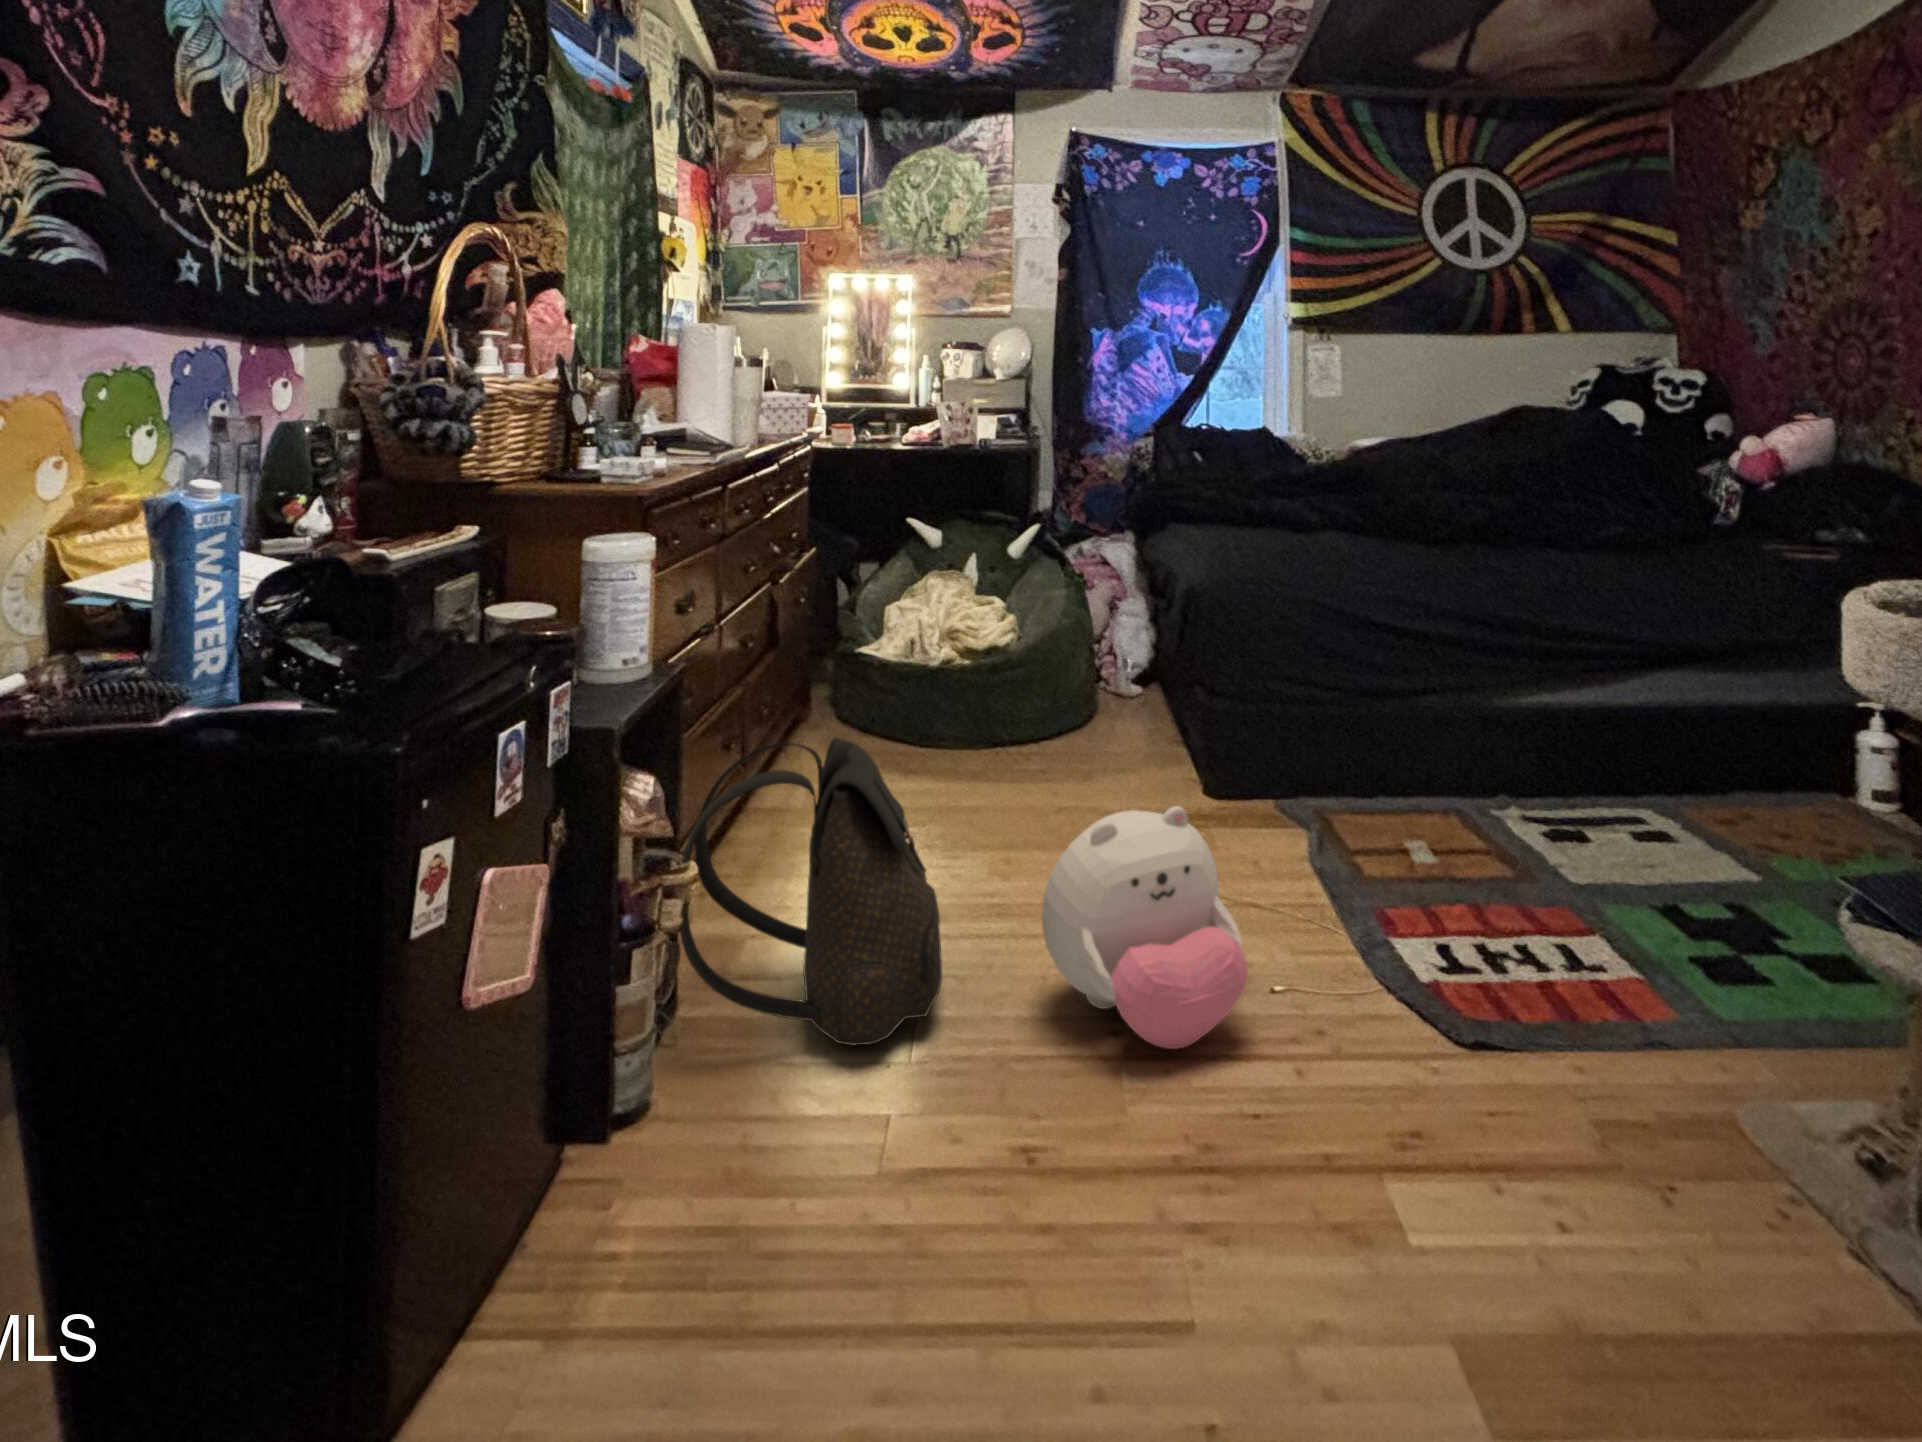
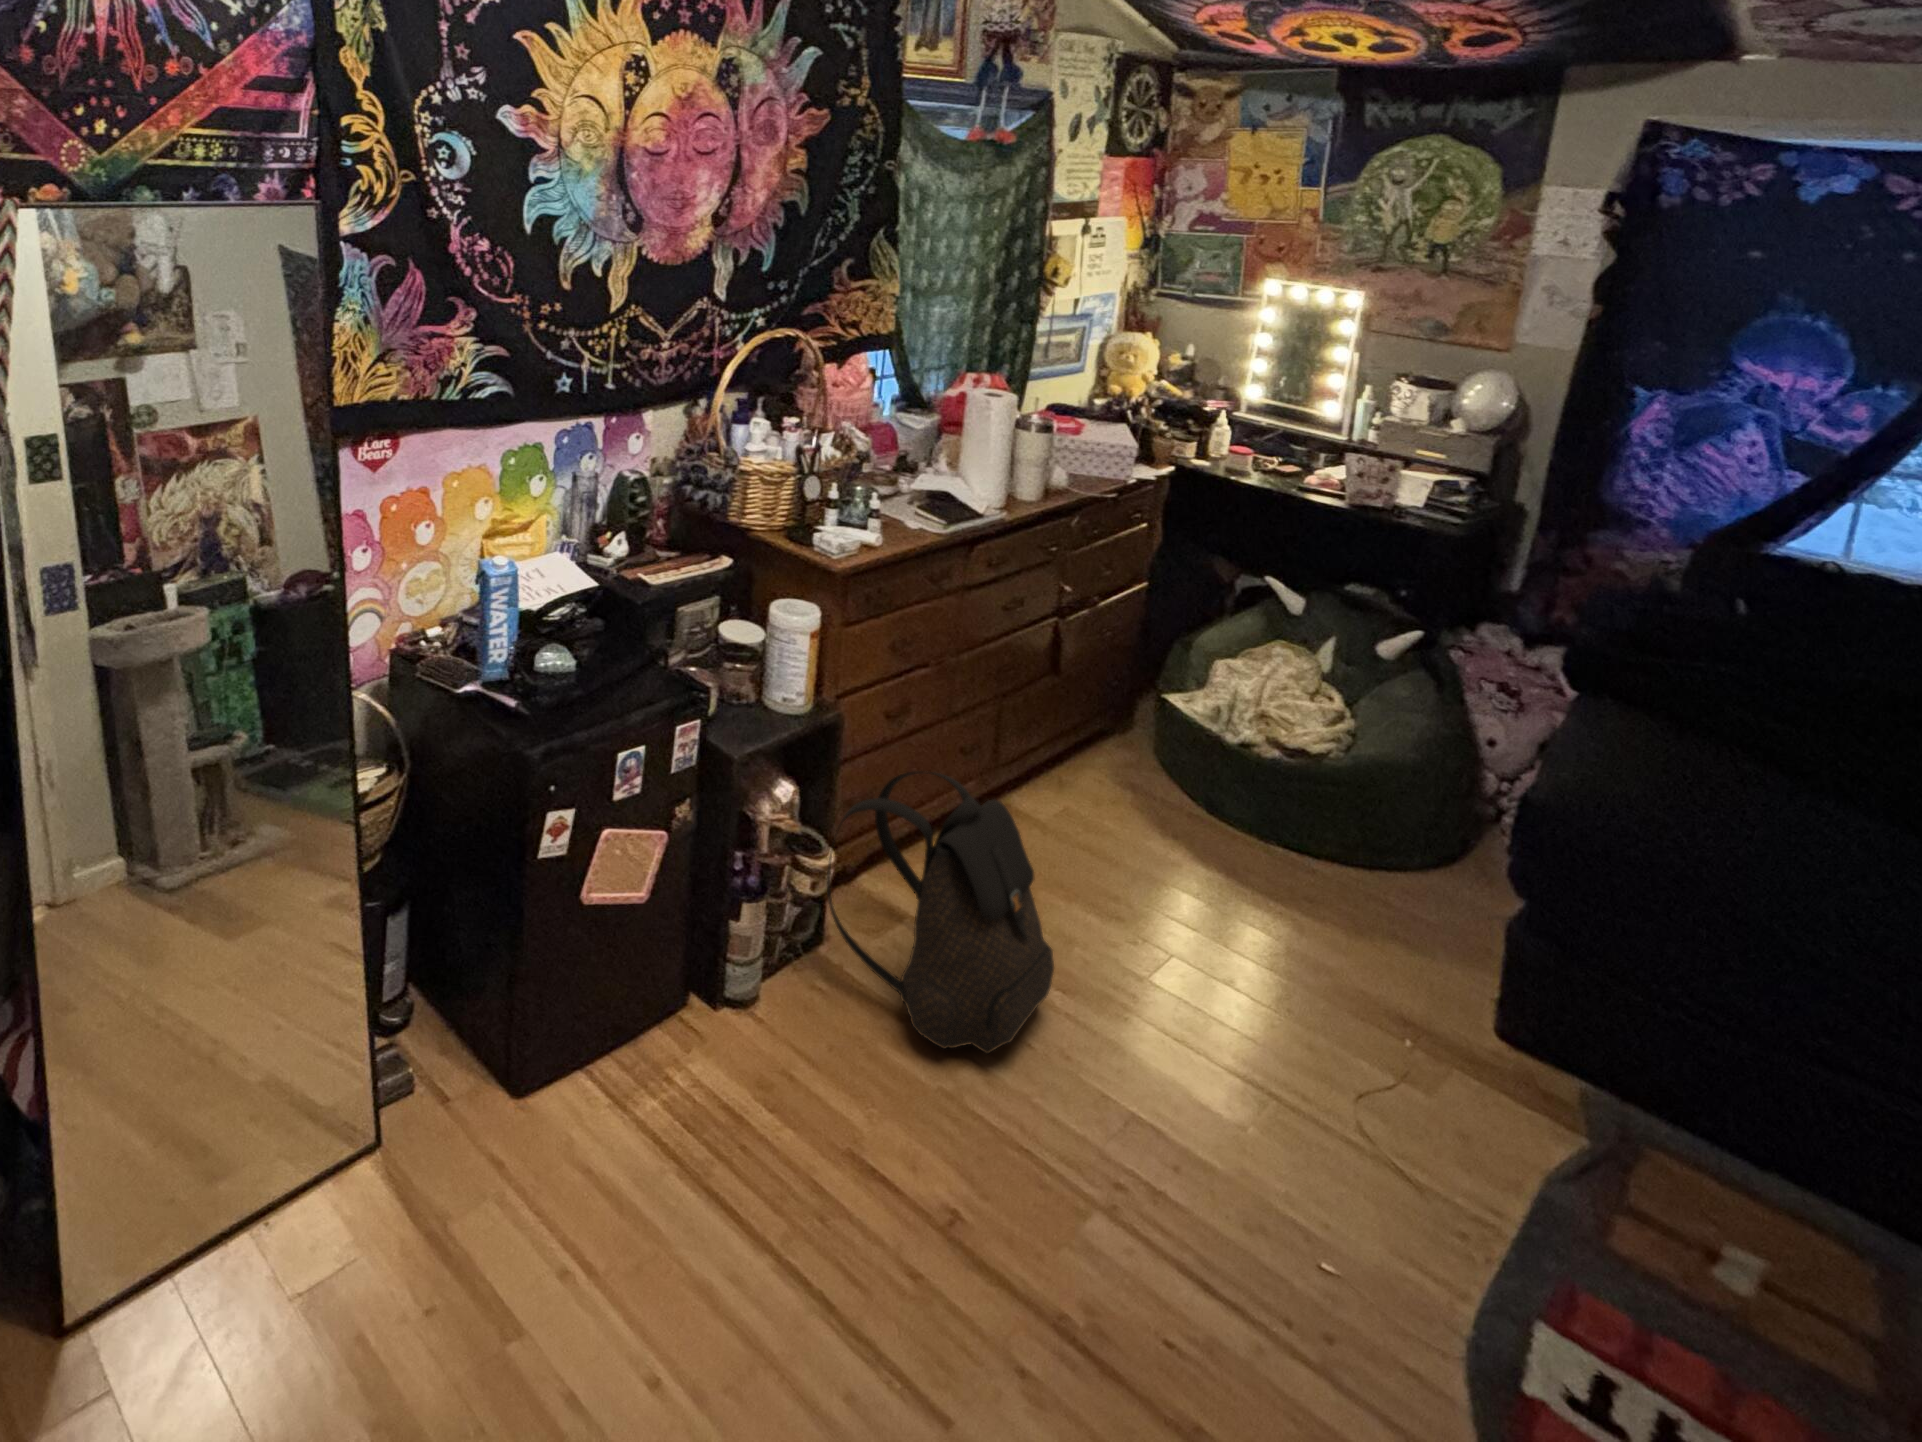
plush toy: present [1042,806,1248,1049] -> none [1101,1003,1313,1267]

